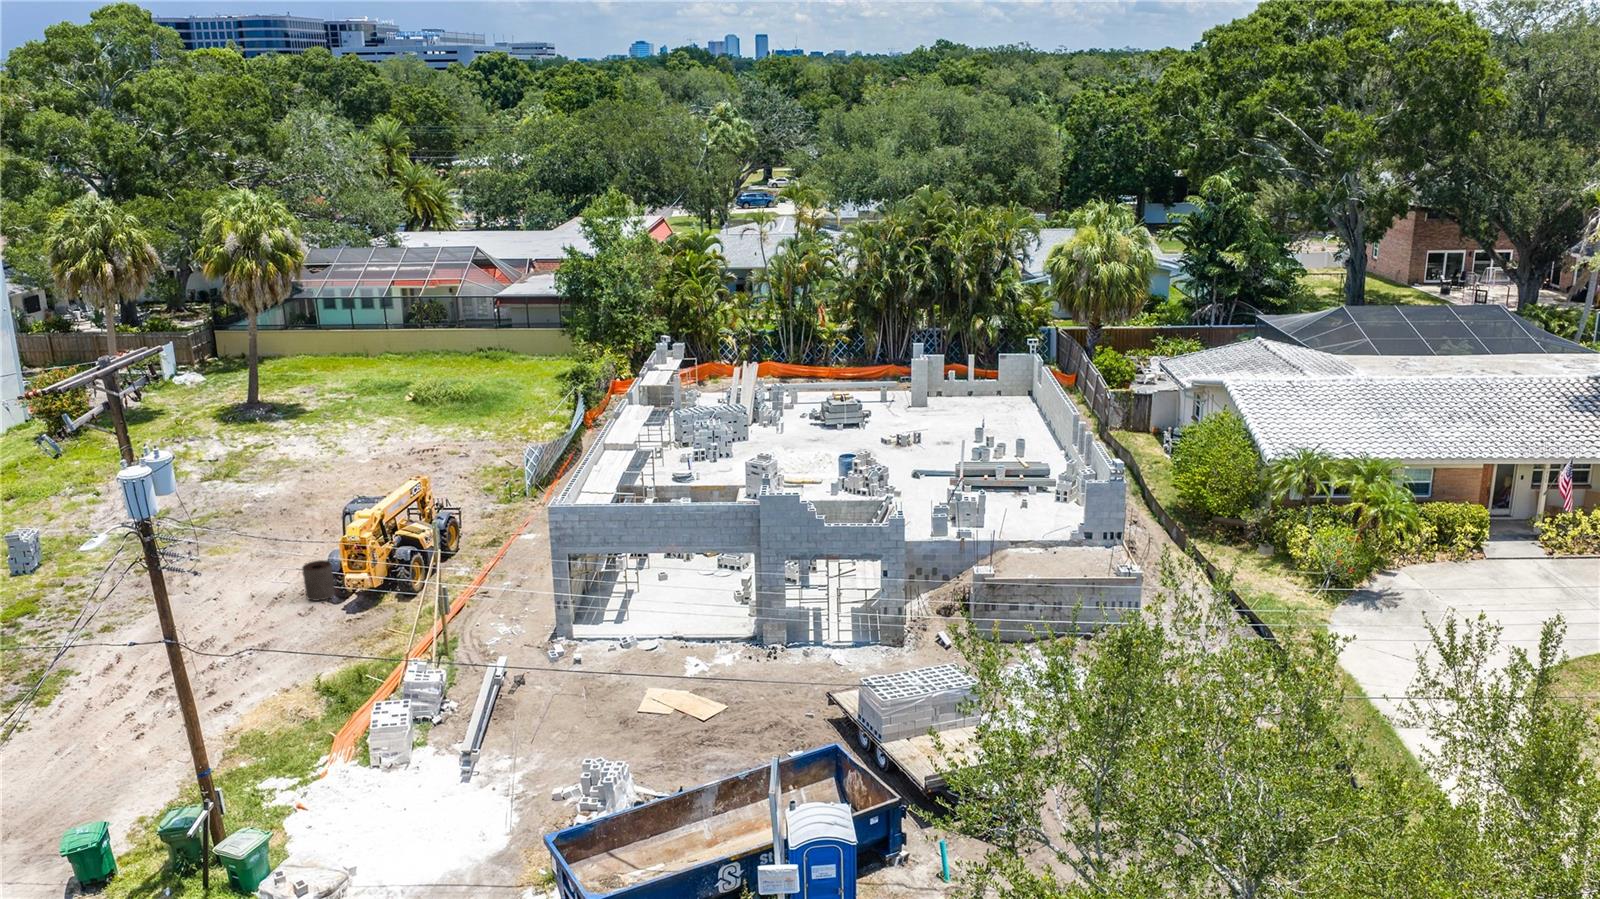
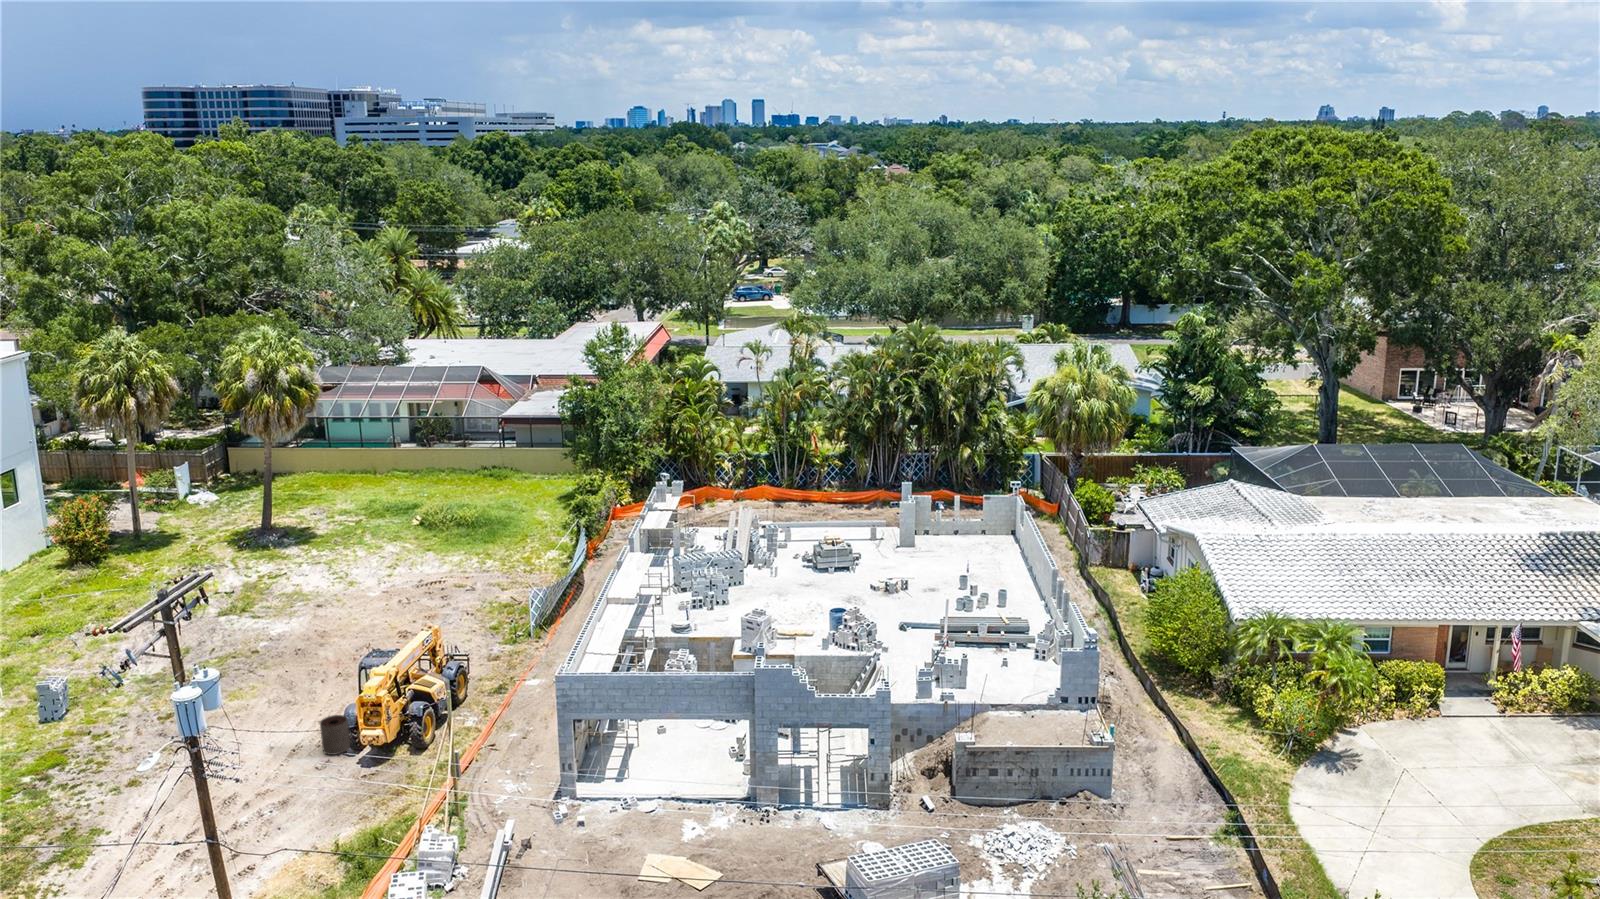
bench: present [1212,517,1248,543] -> none [1184,671,1220,698]
potted tree: present [1259,517,1274,555] -> none [1227,676,1243,713]

